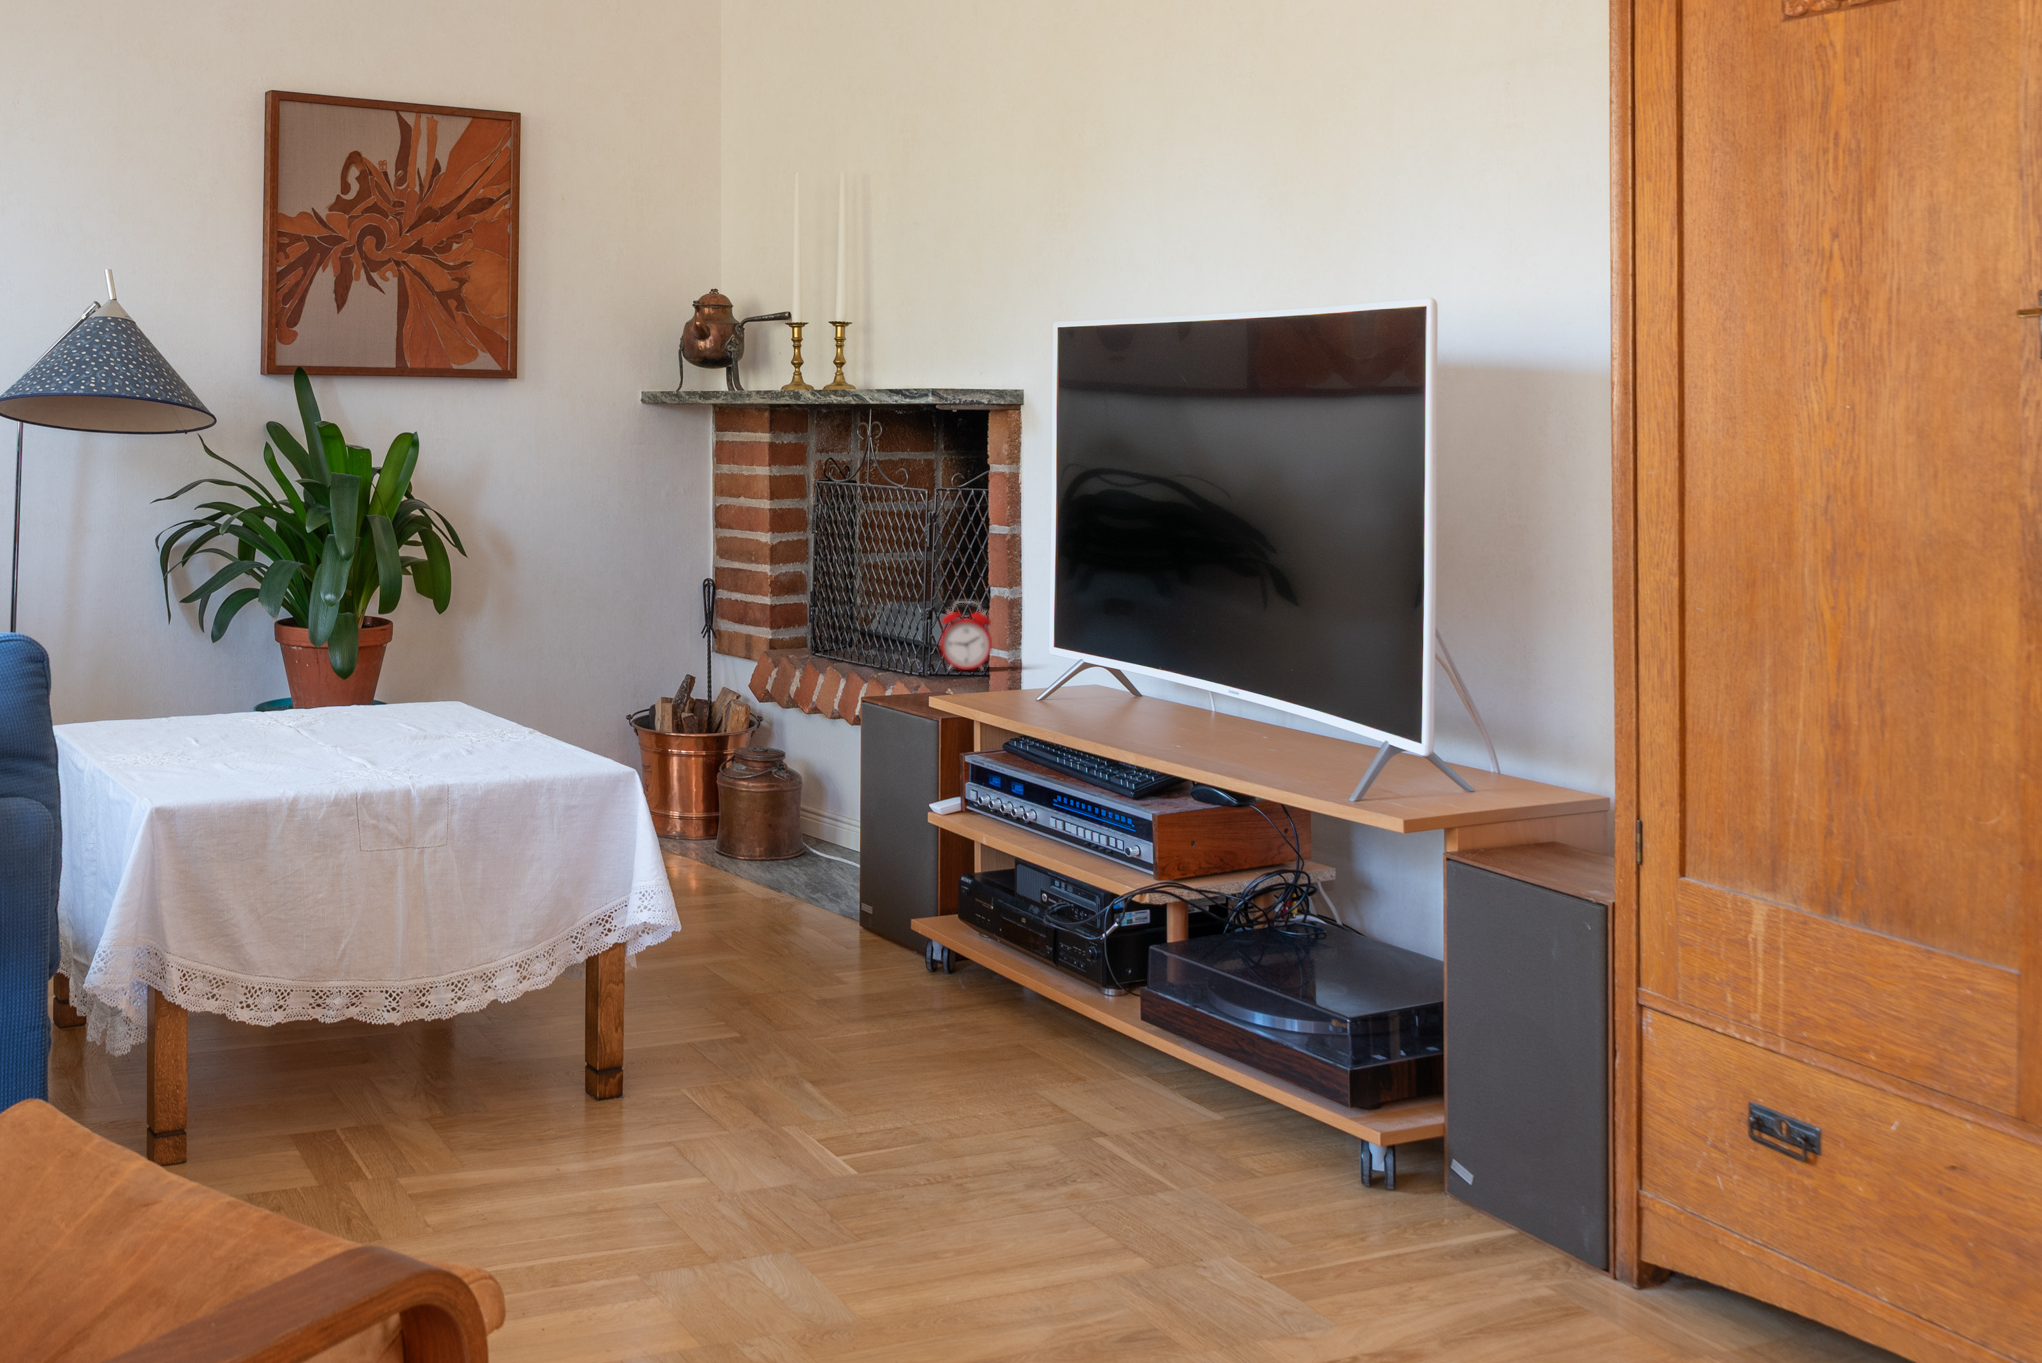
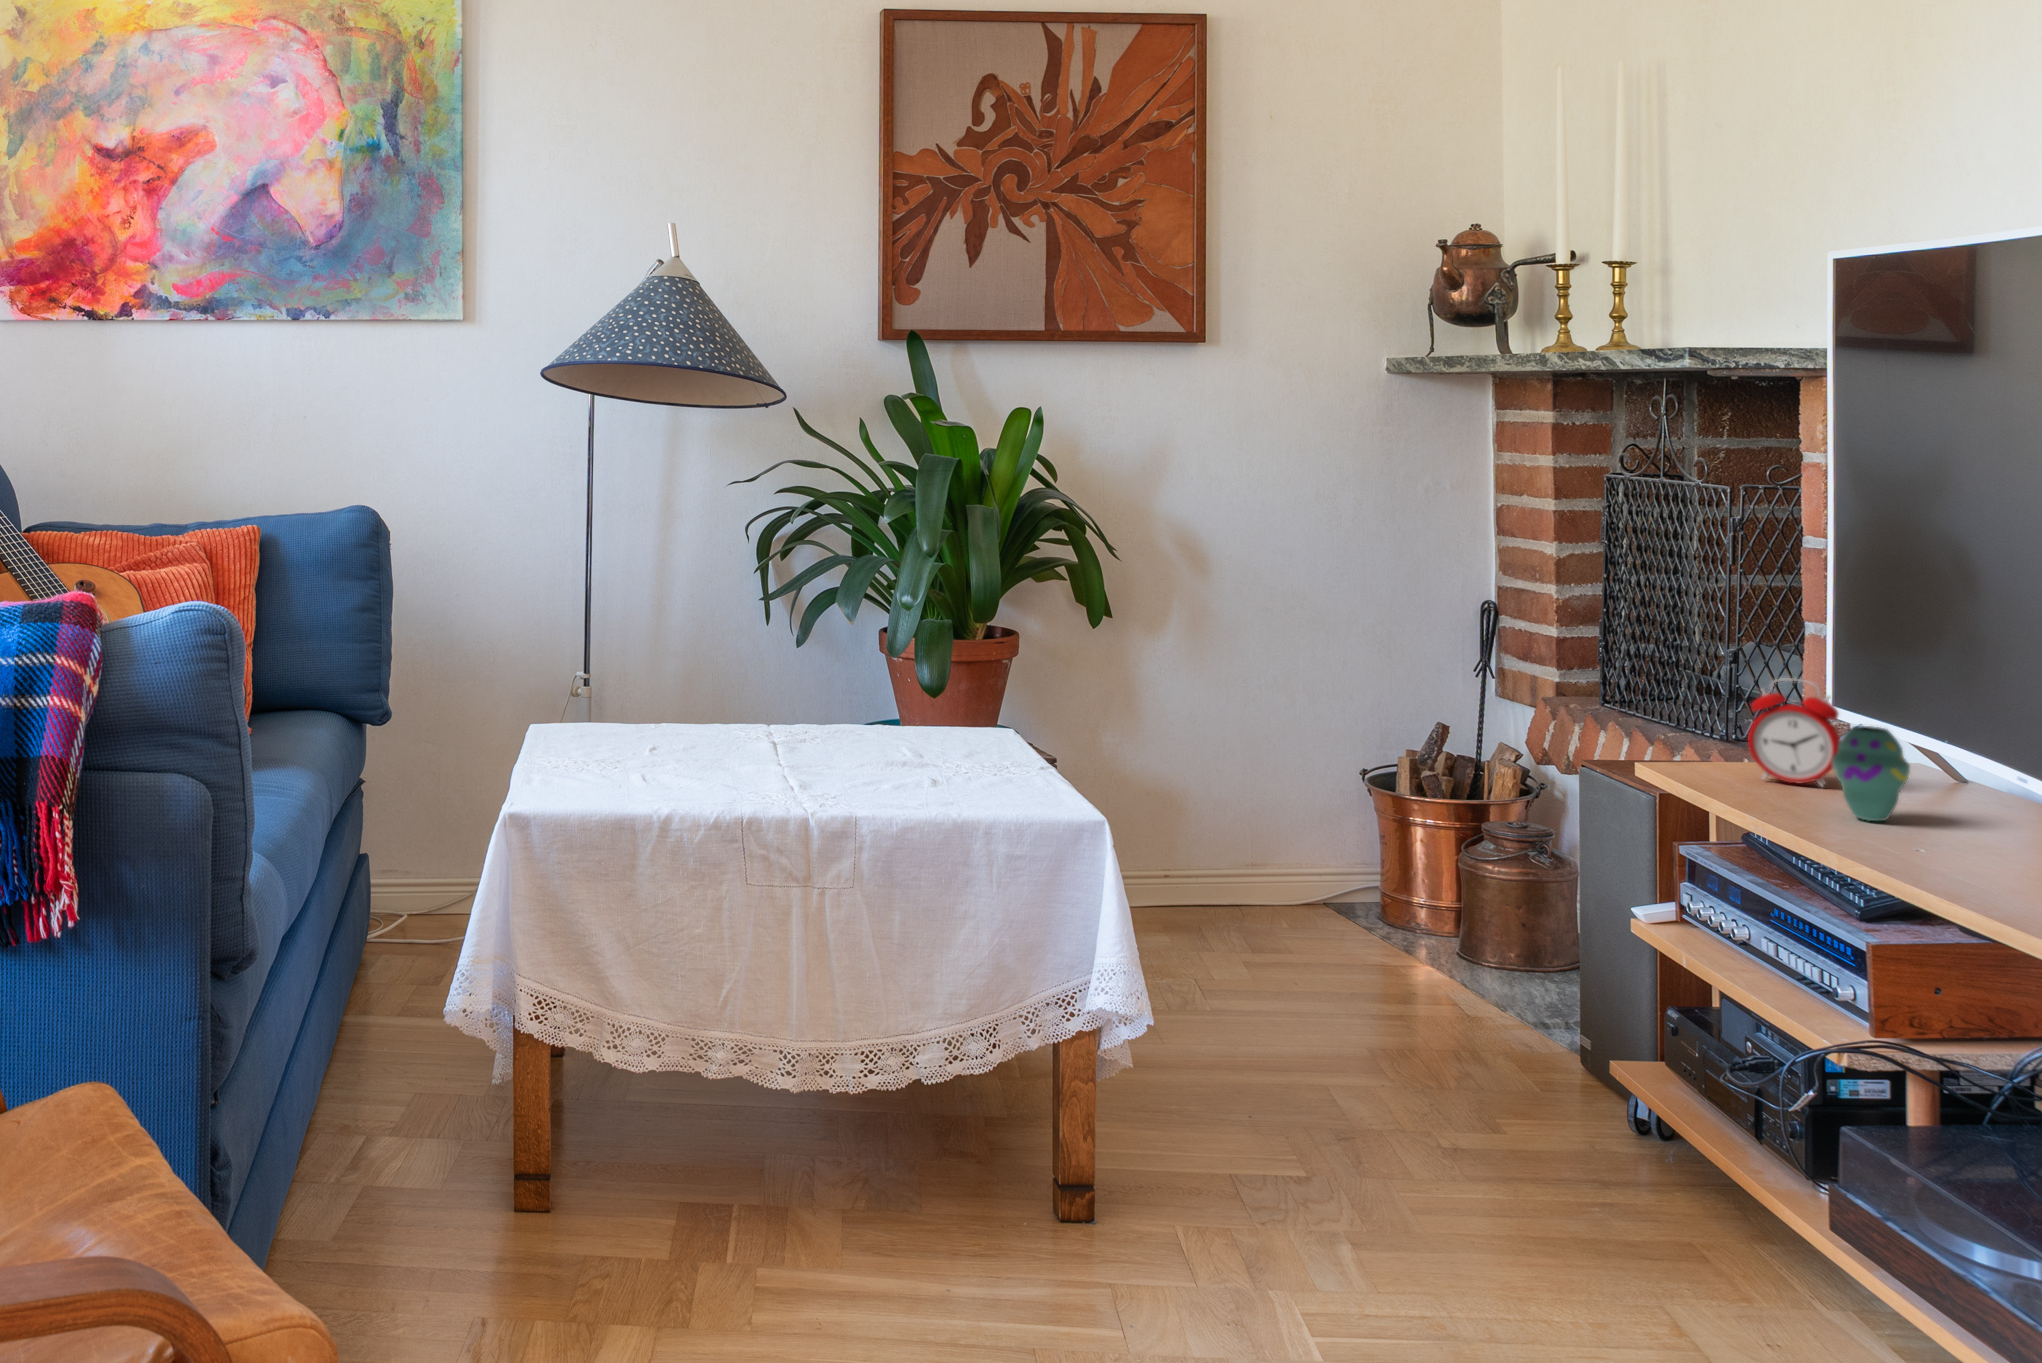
vase: none [996,624,1038,683] -> present [1832,726,1910,821]

